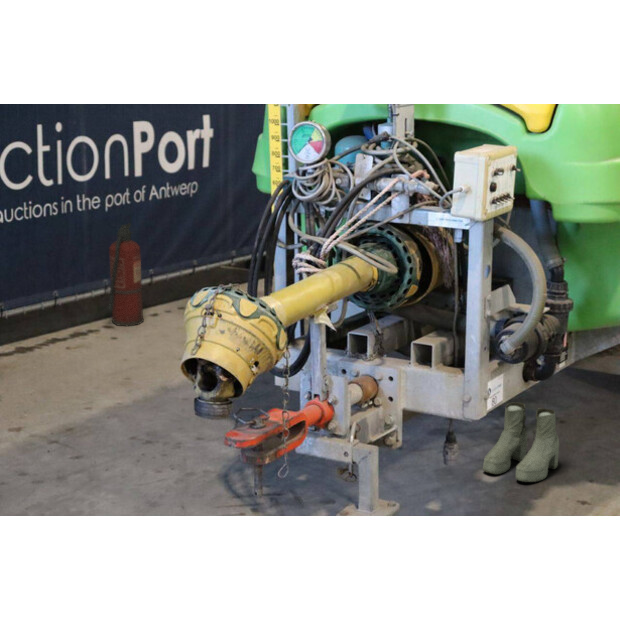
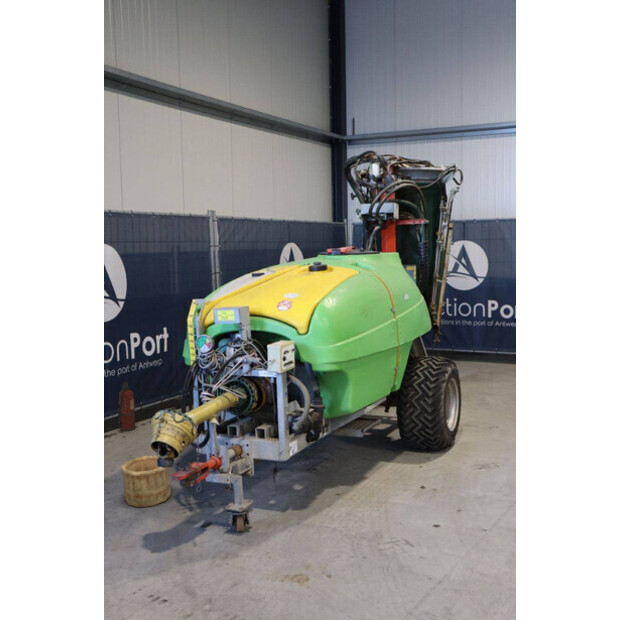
wooden bucket: none [114,383,218,489] -> present [121,456,170,507]
boots: present [483,402,559,482] -> none [293,452,327,488]

